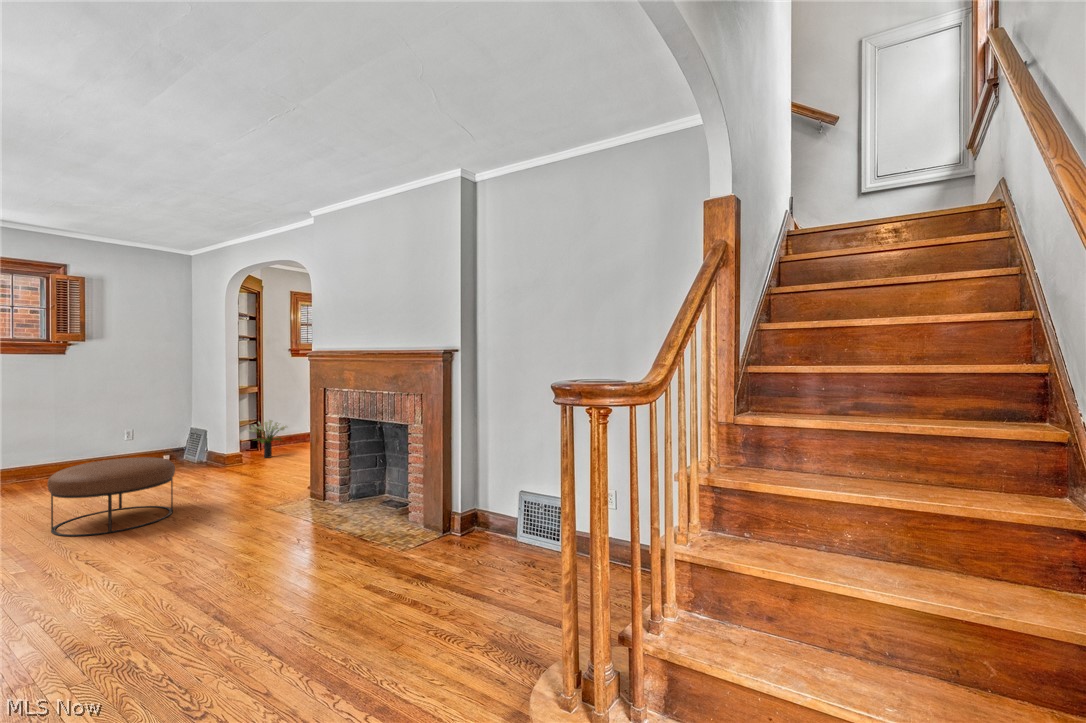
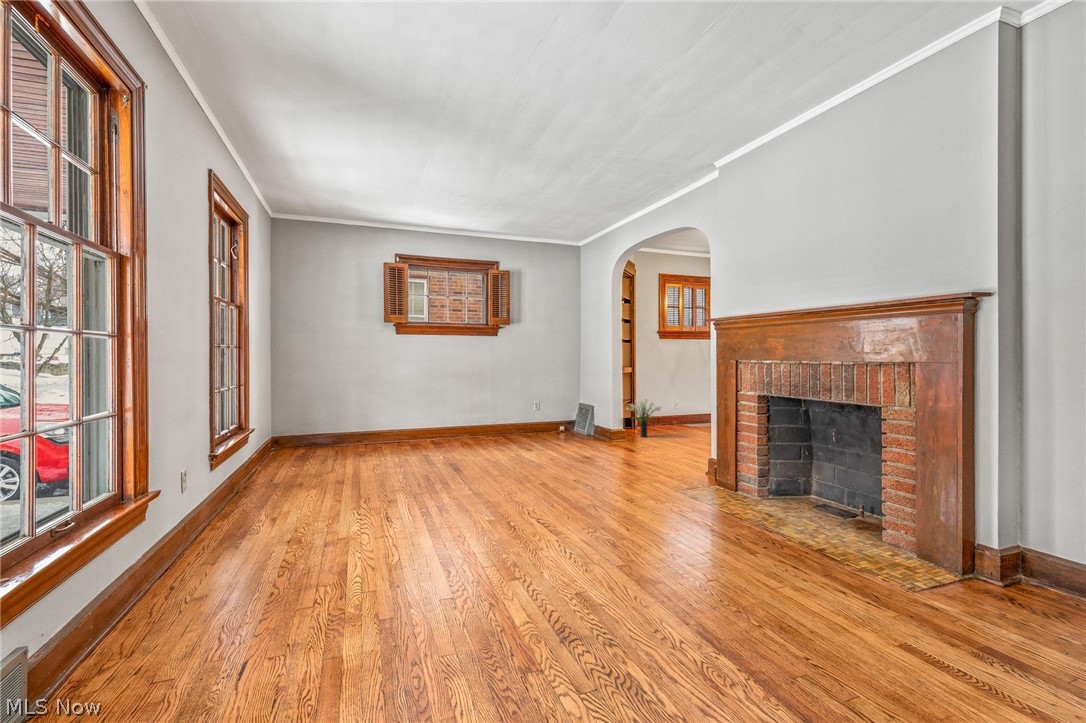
ottoman: present [48,457,175,536] -> none [502,423,591,491]

